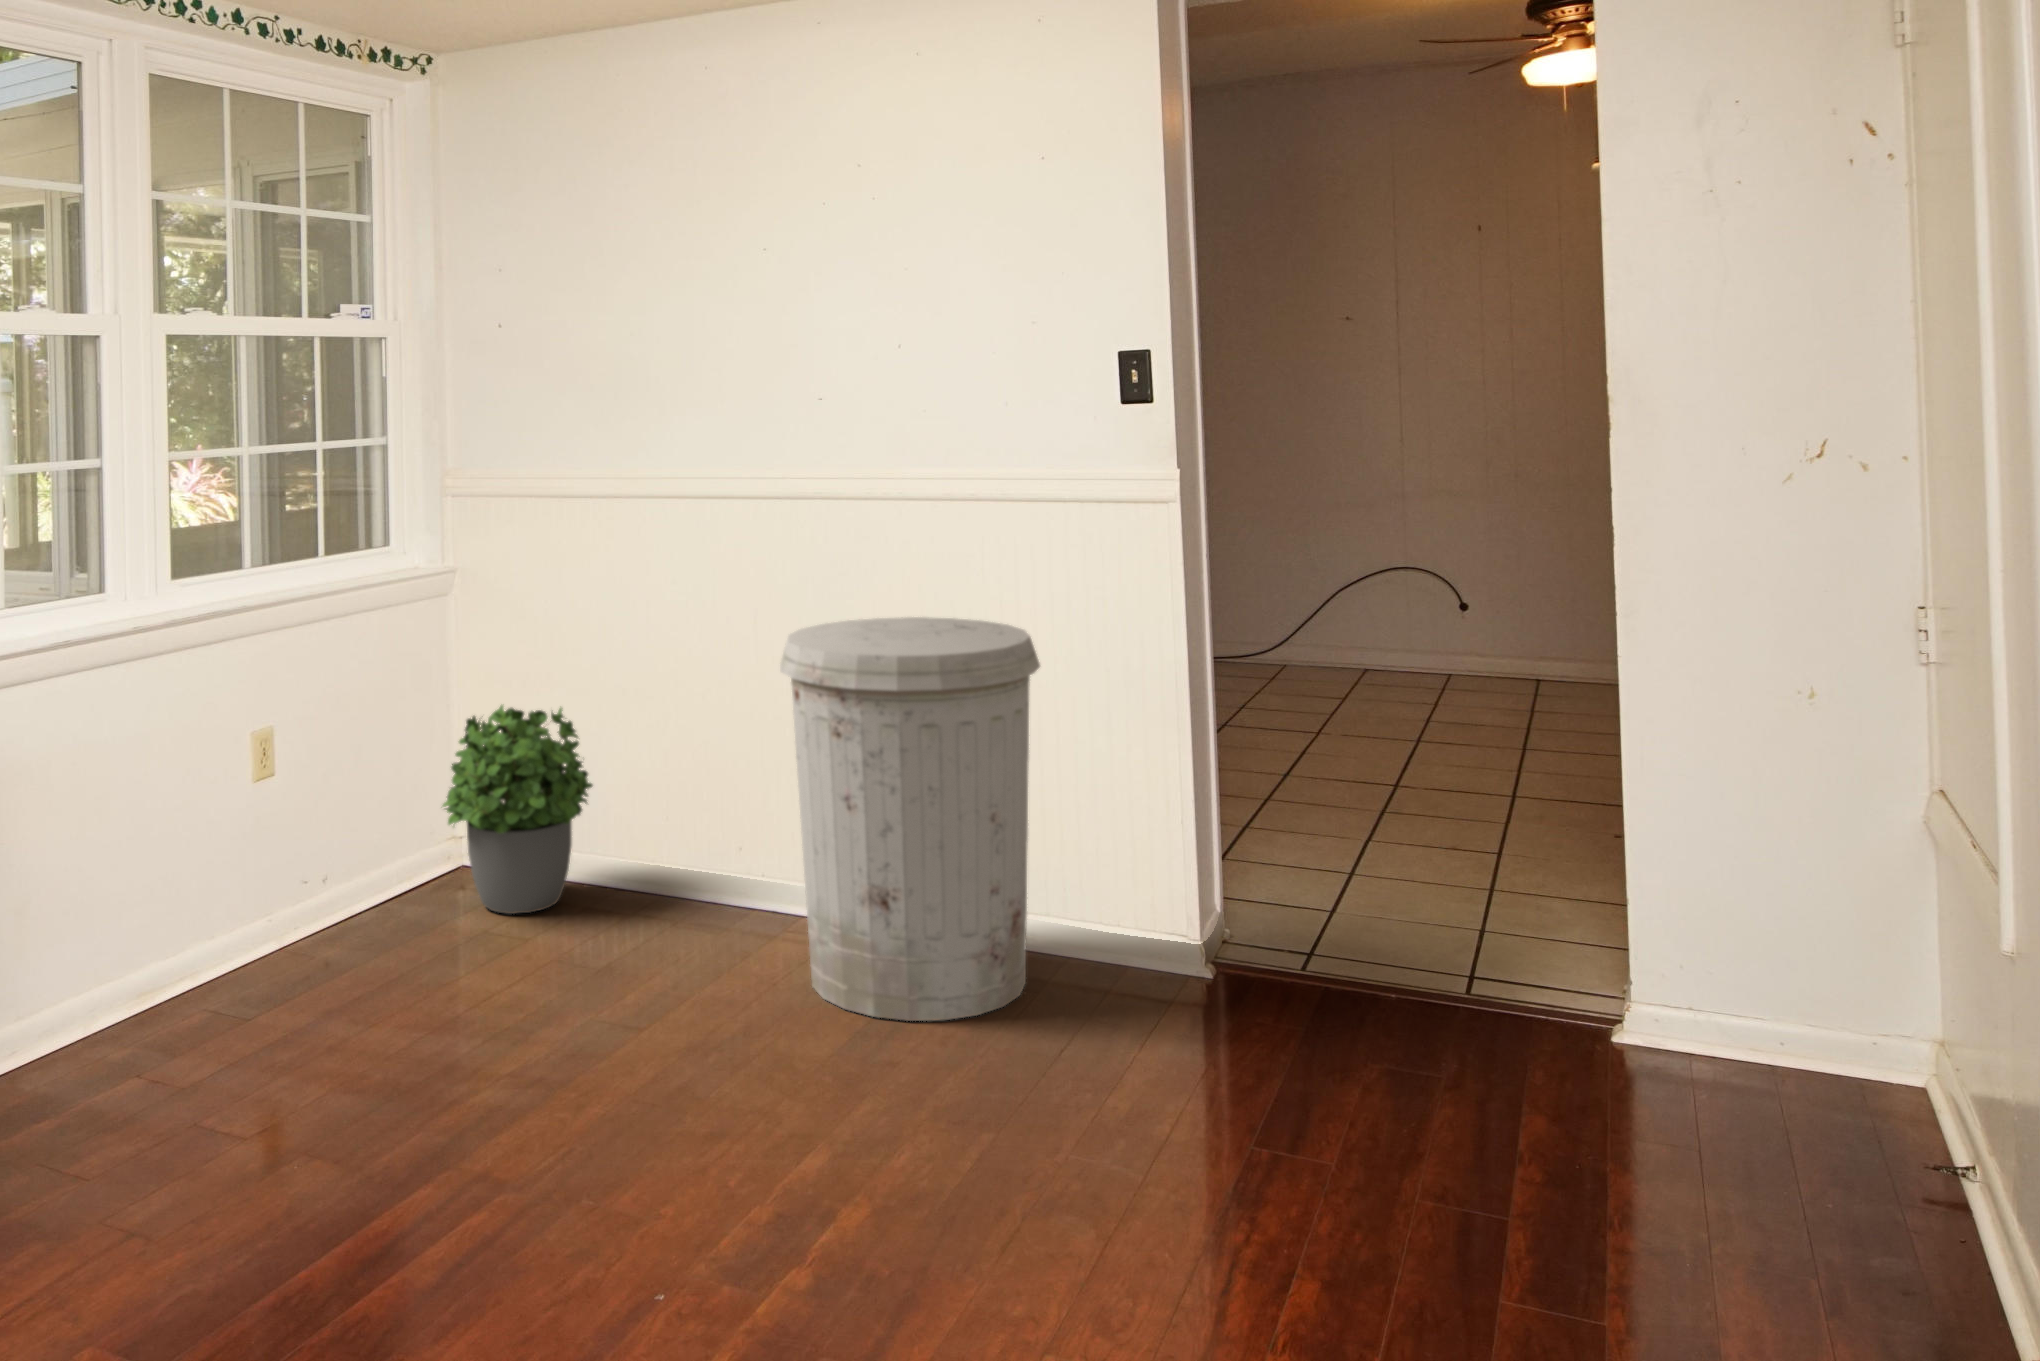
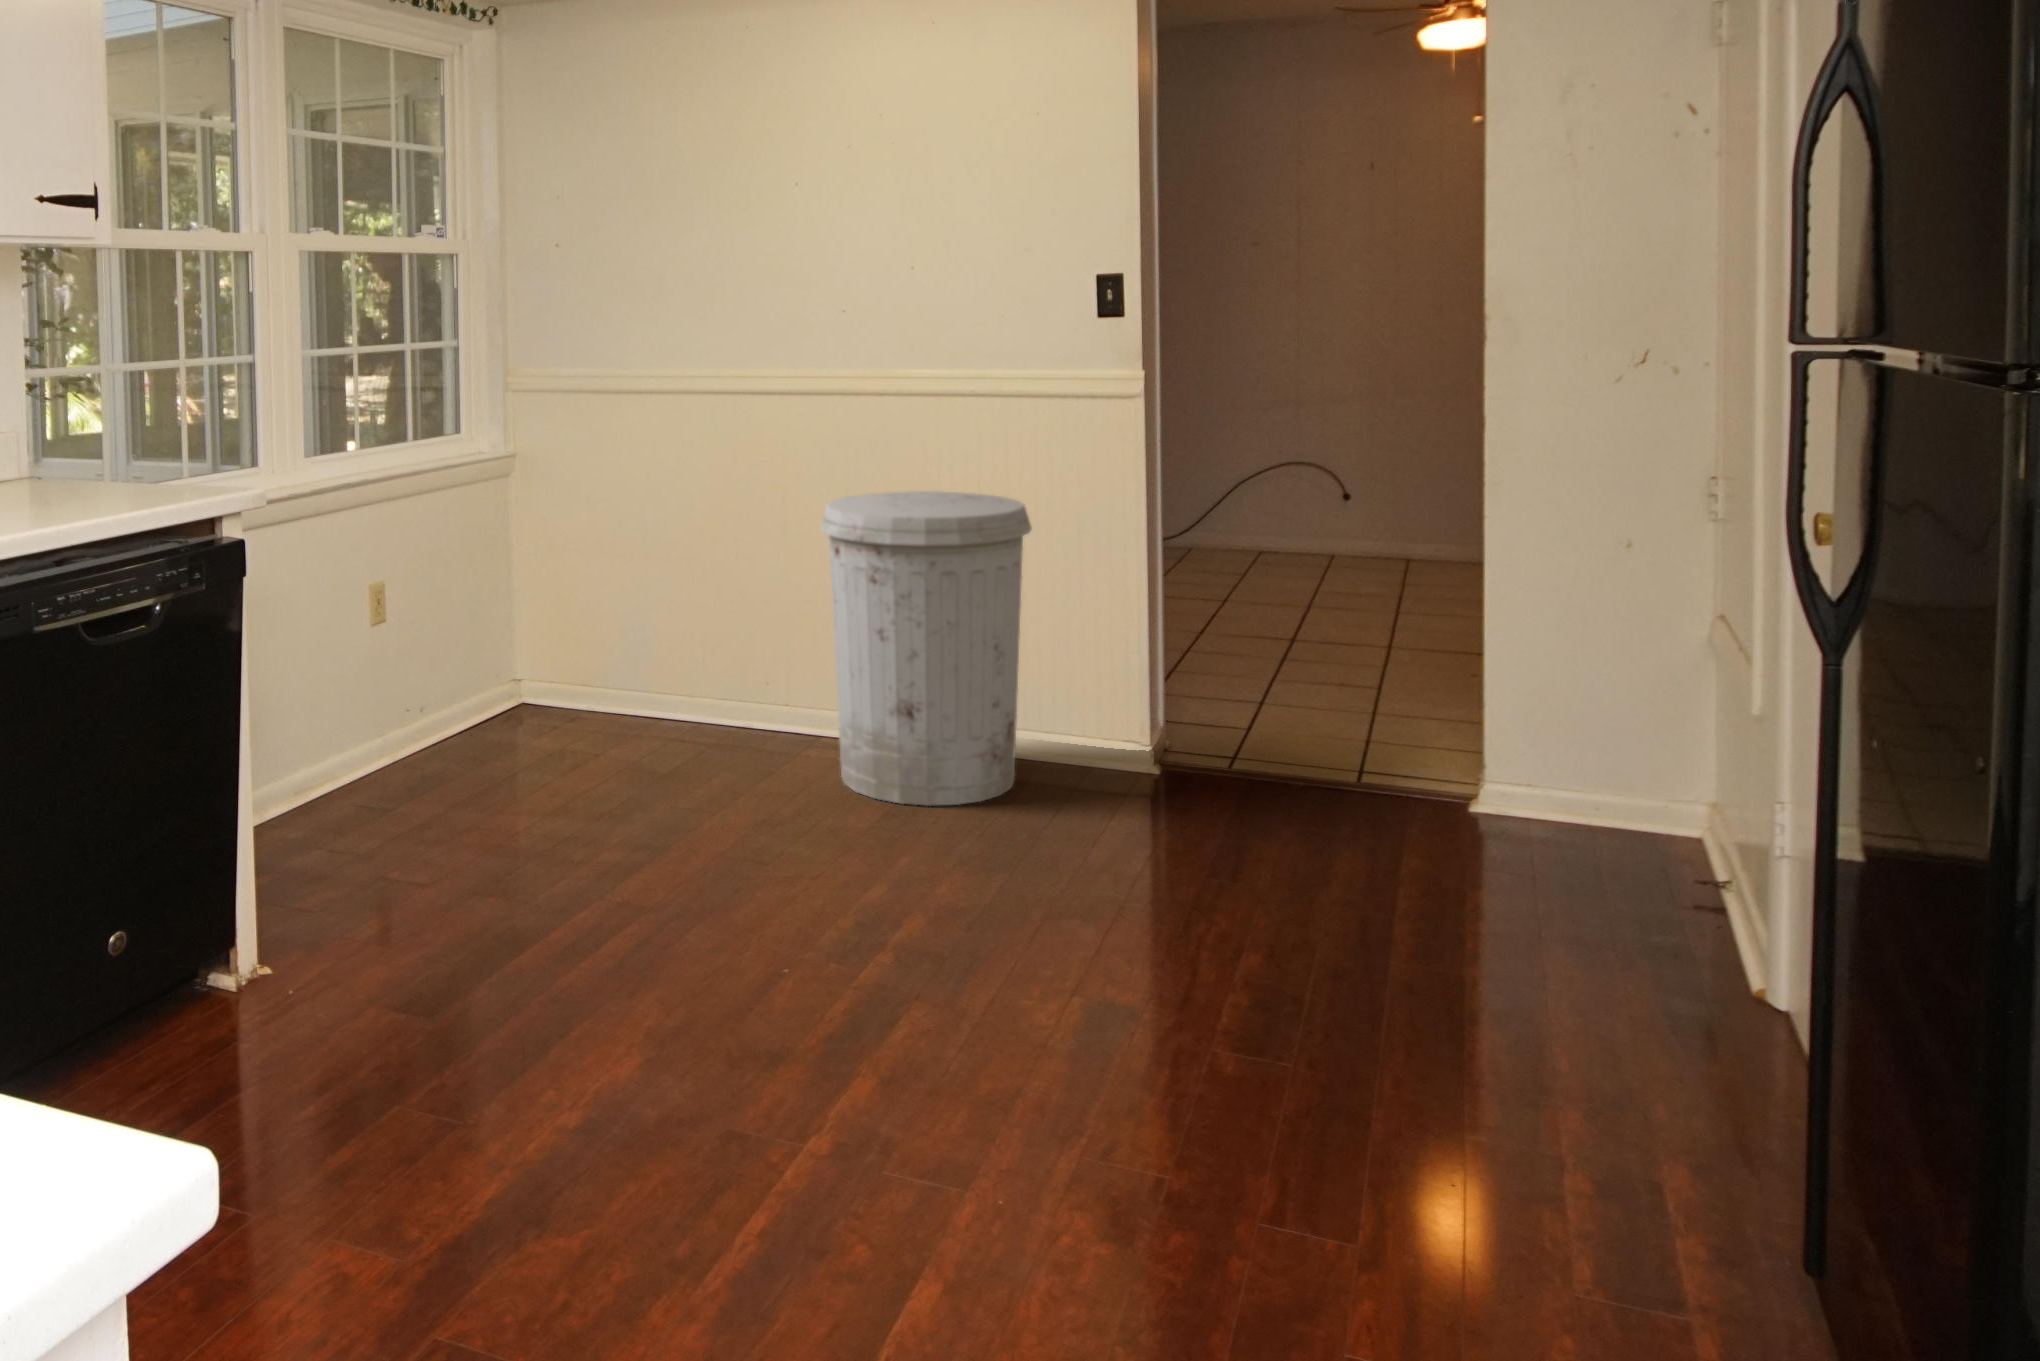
potted plant: present [443,705,593,914] -> none [518,564,647,737]

